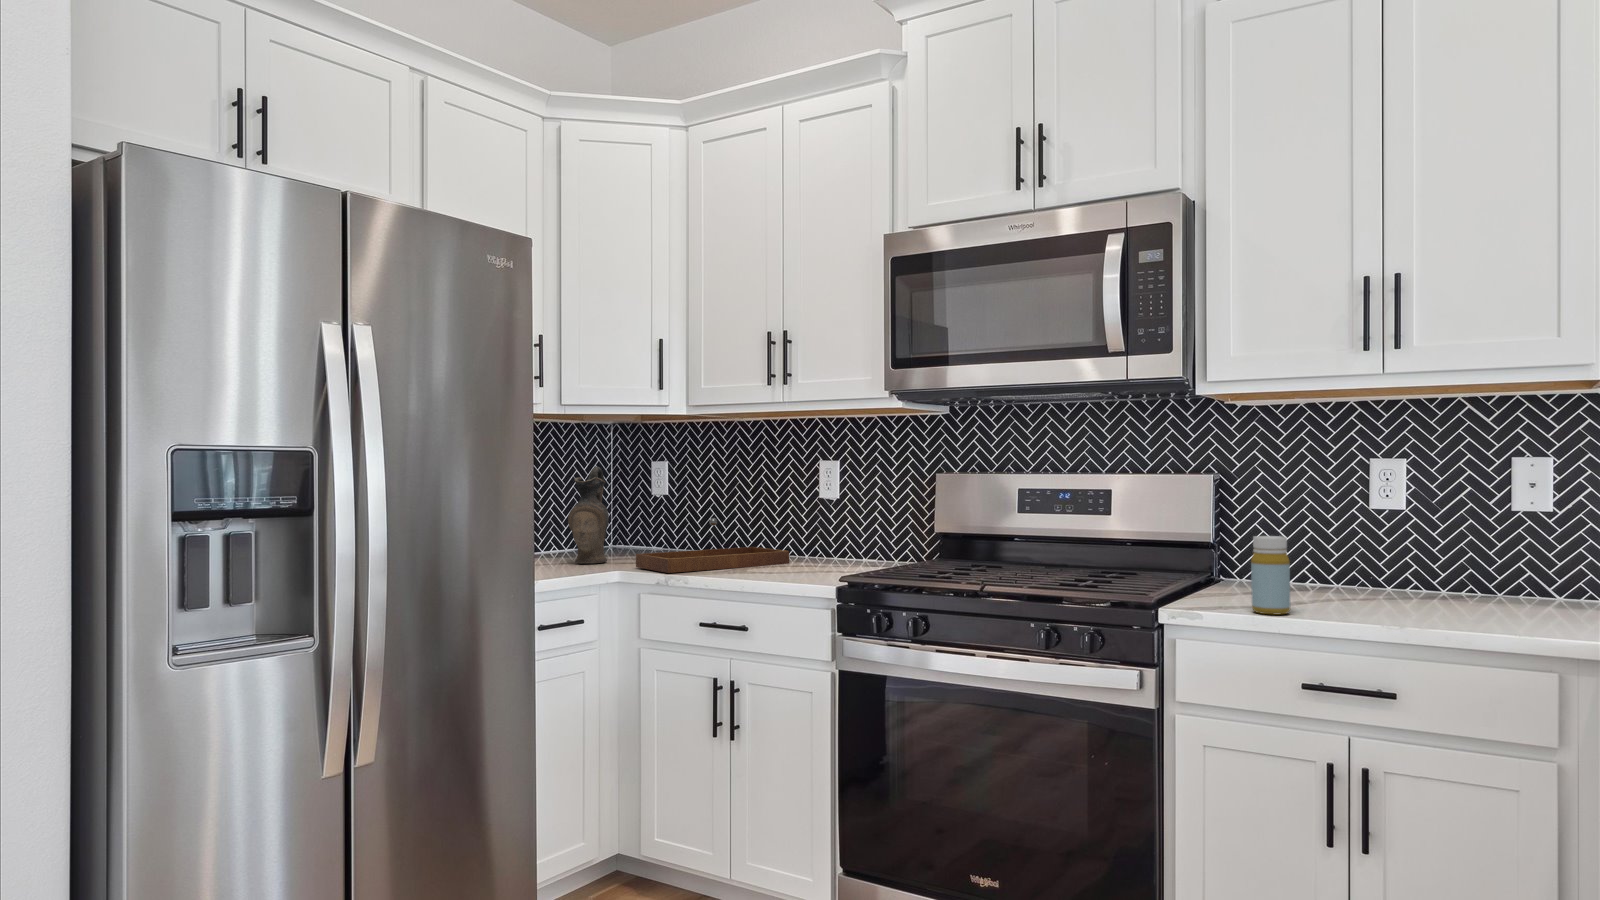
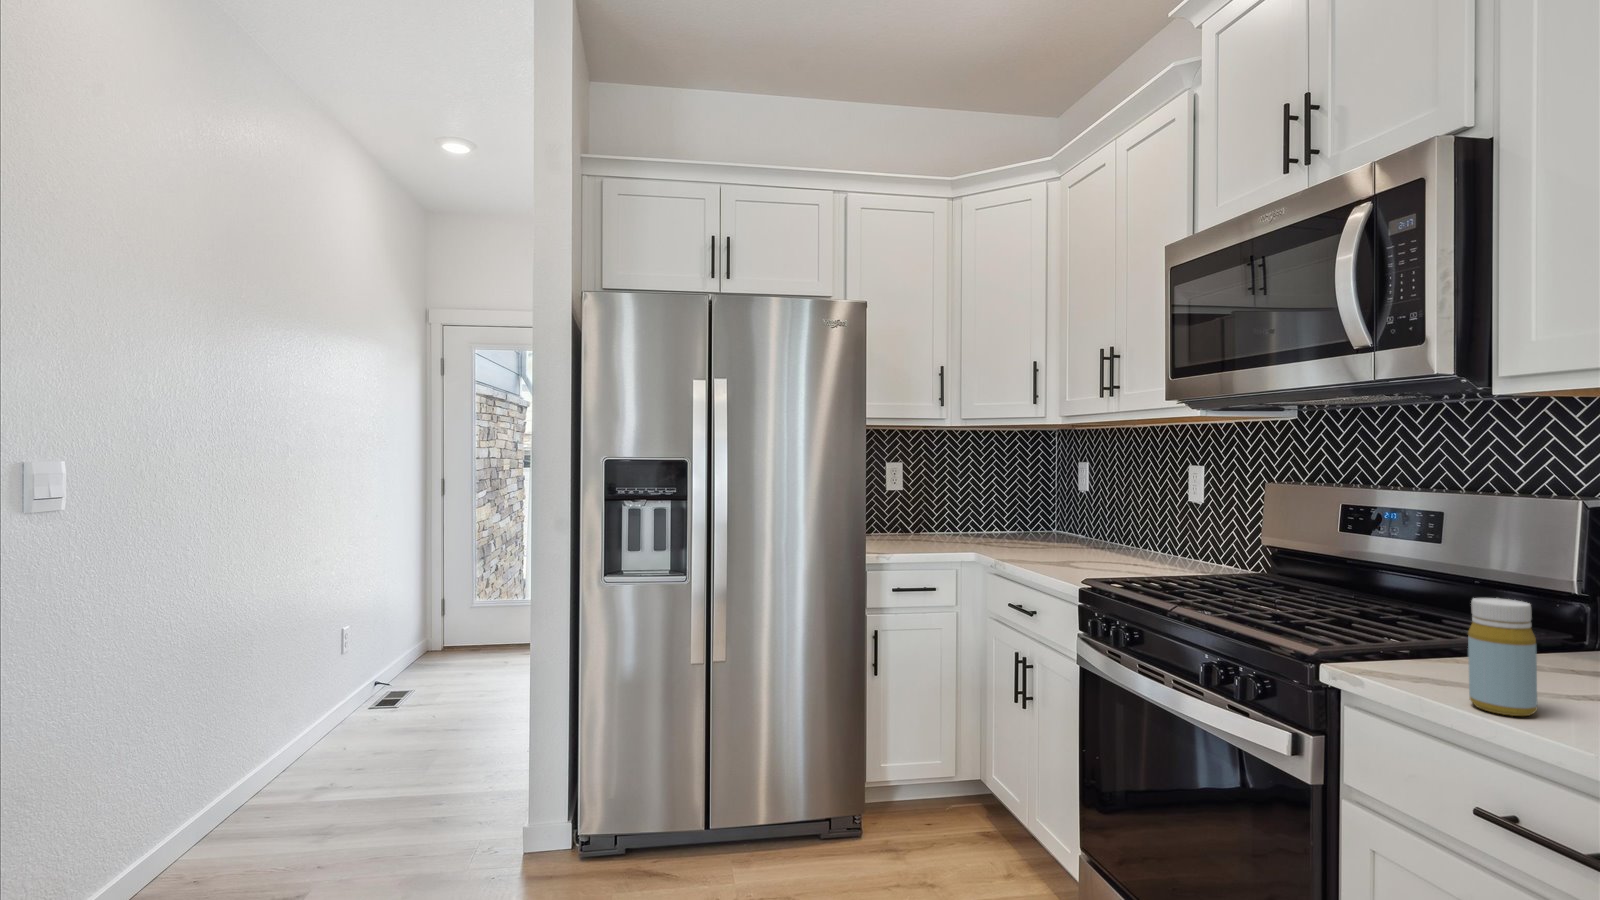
ceramic pitcher: present [568,467,609,564] -> none [979,468,1015,544]
tray: present [636,518,789,573] -> none [1007,515,1136,561]

